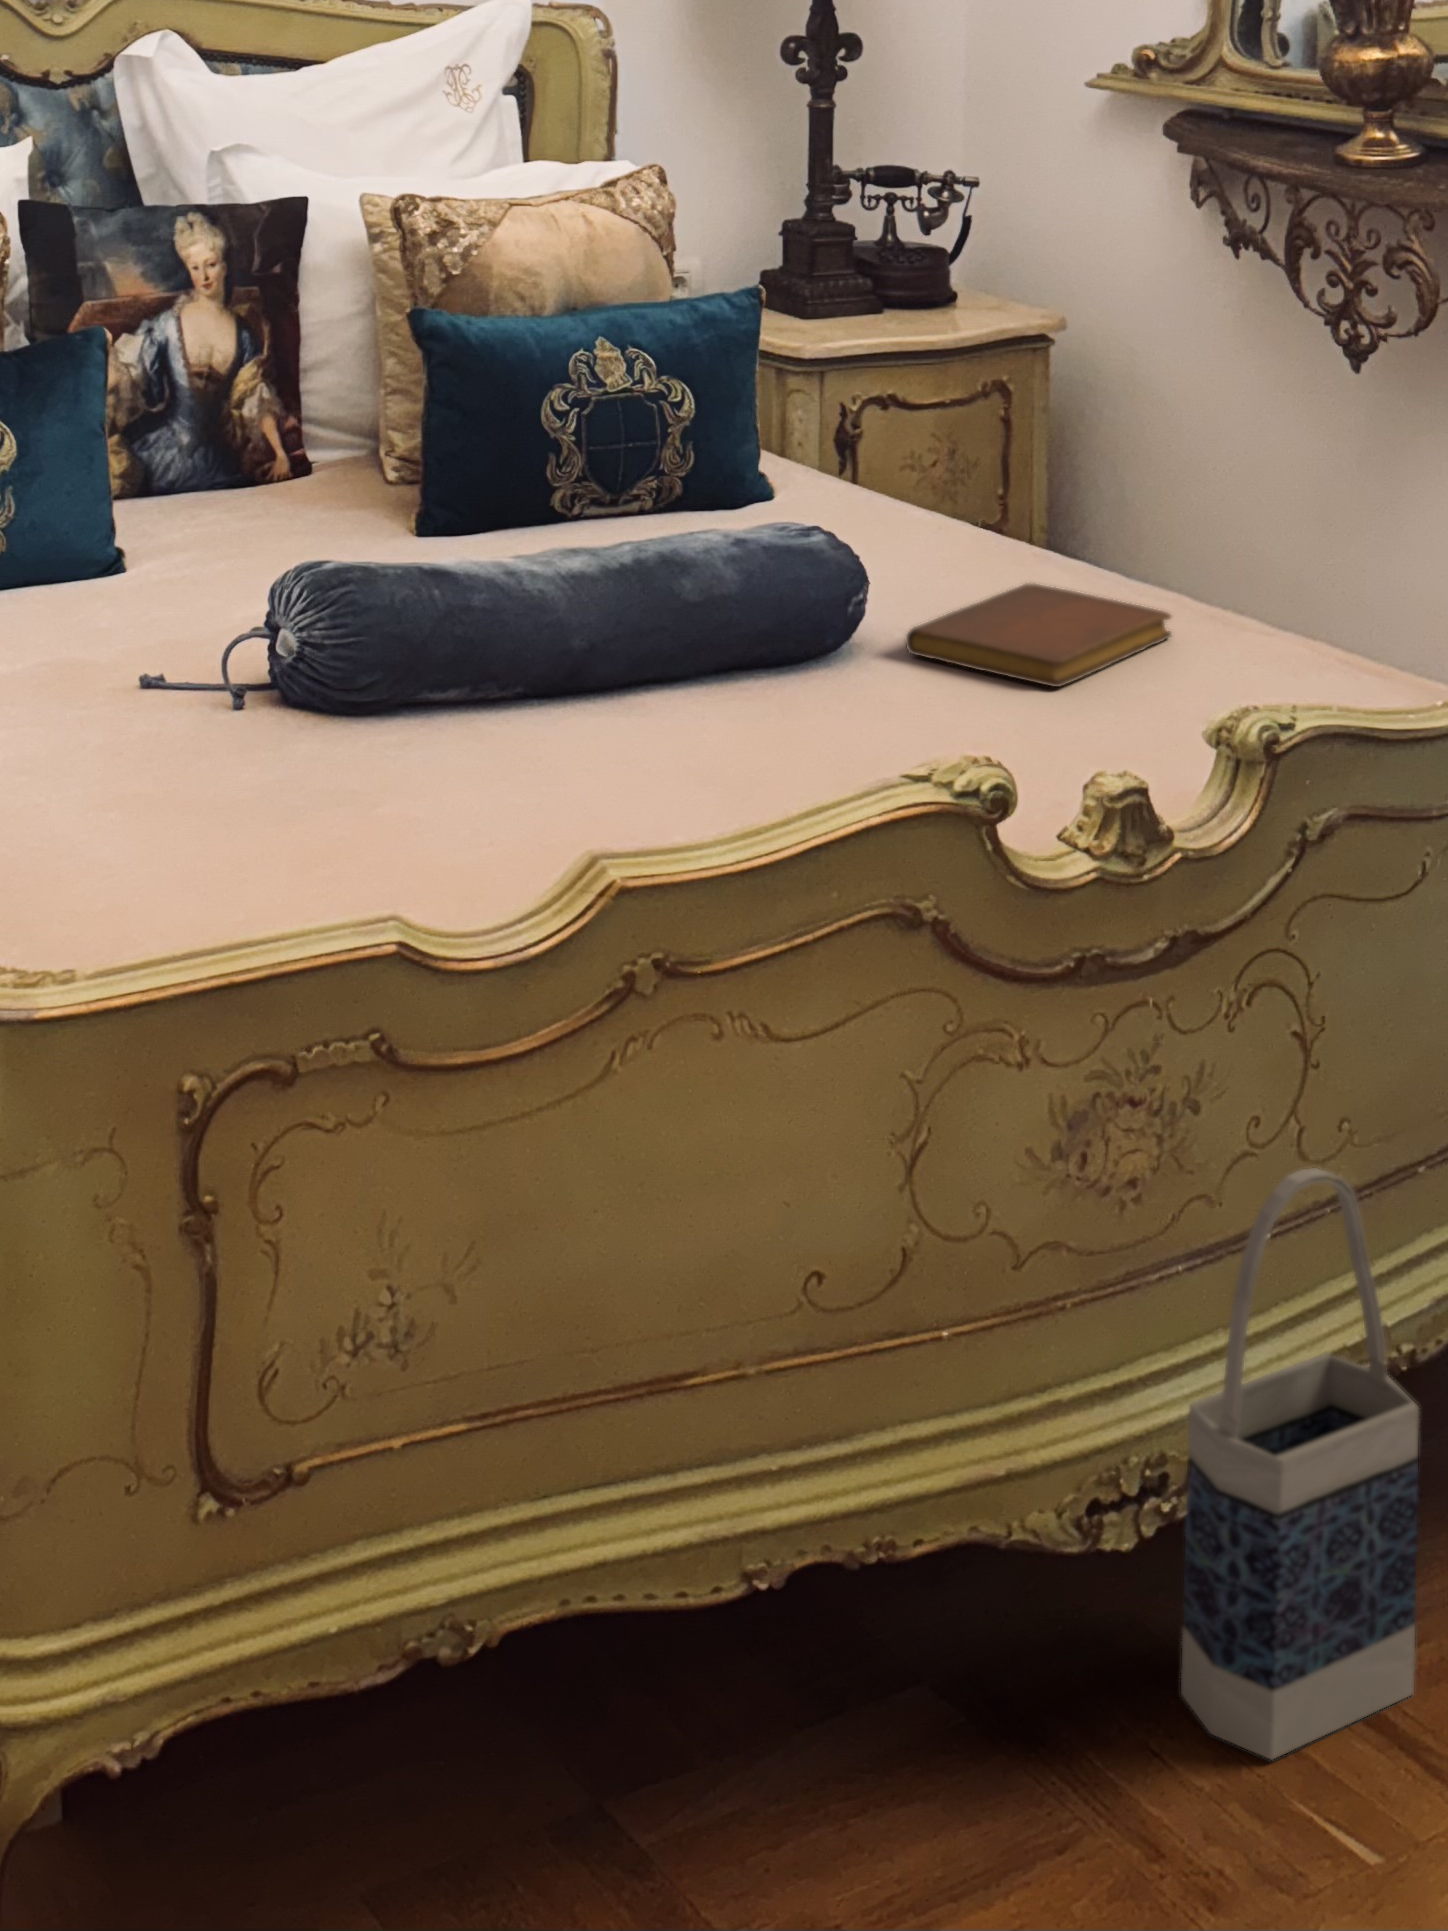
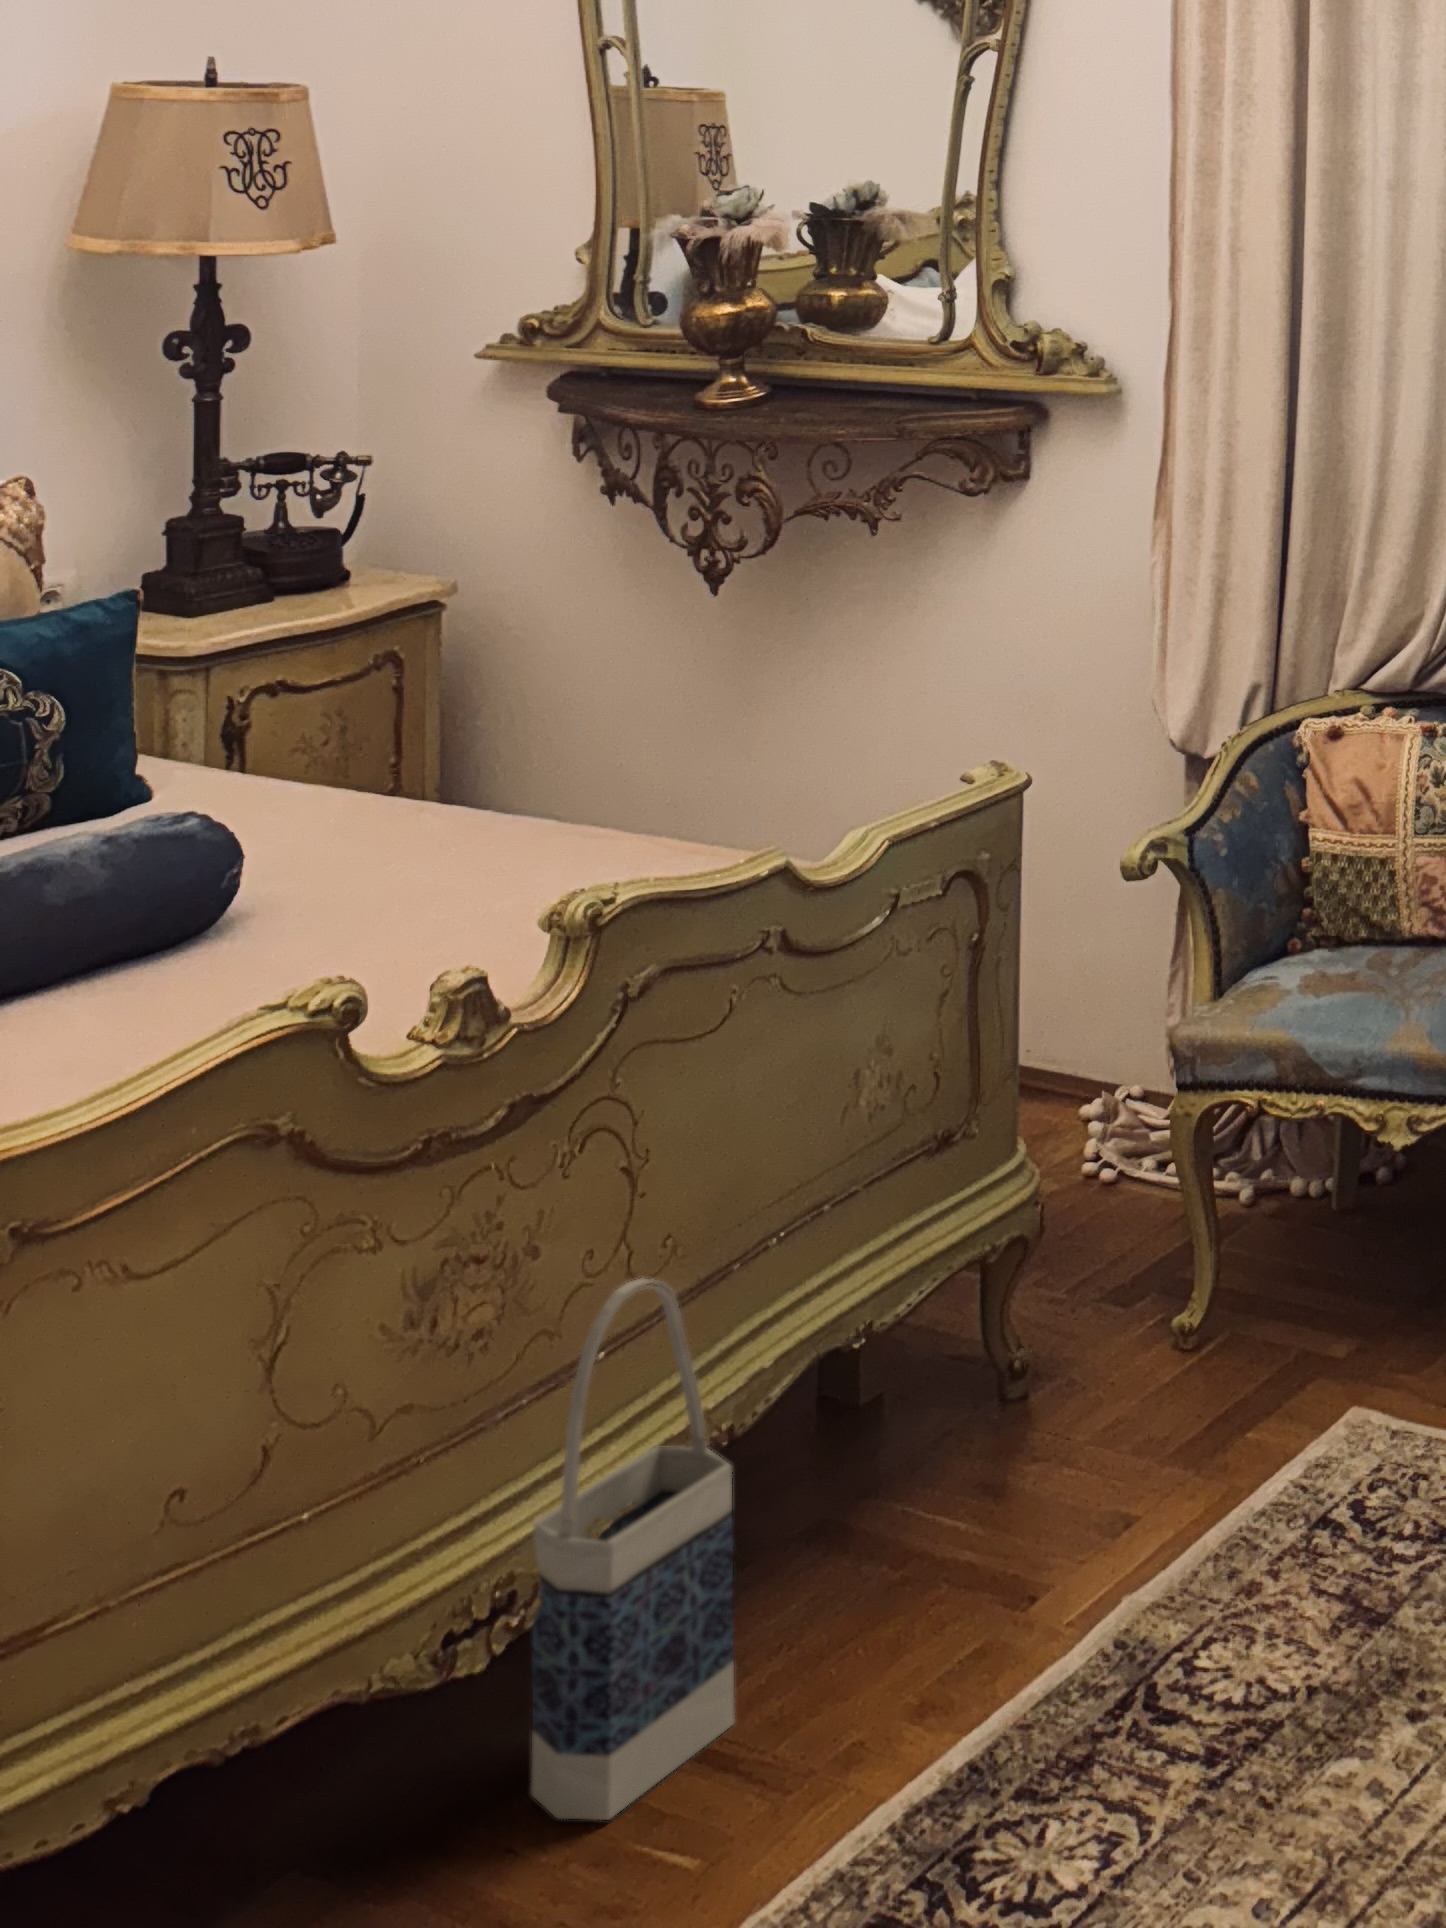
notebook: present [906,583,1171,687] -> none [280,826,537,915]

